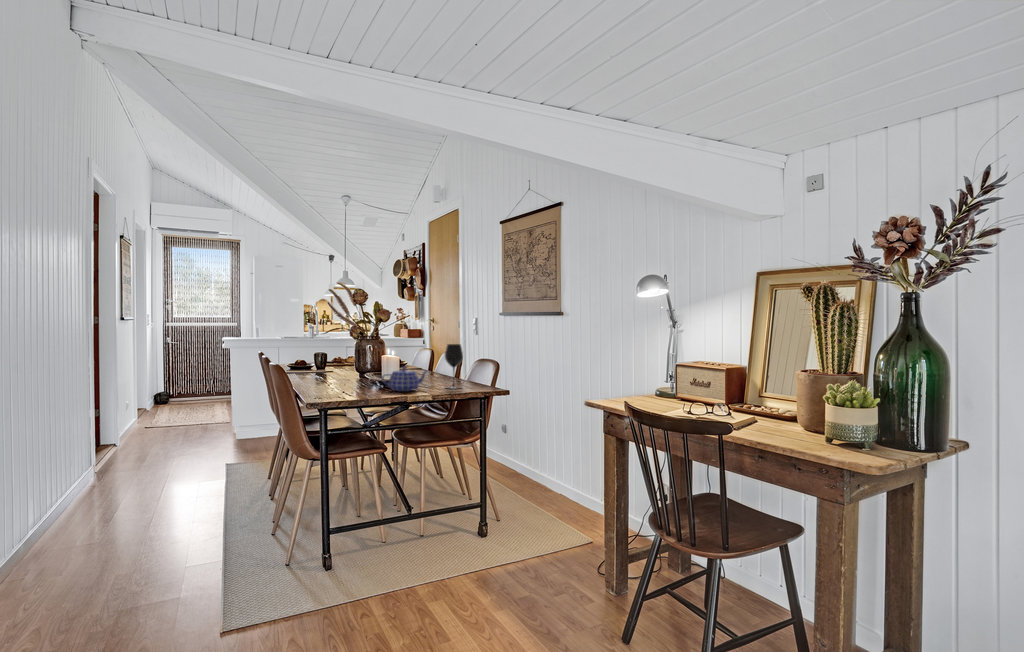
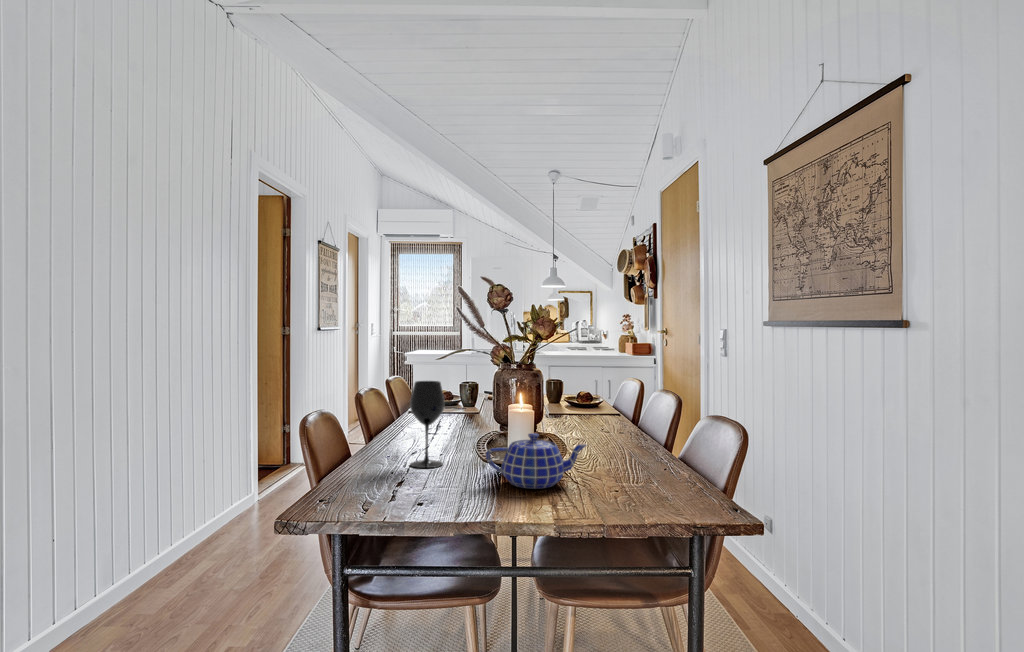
wineglass: present [445,344,463,389] -> present [410,381,444,468]

